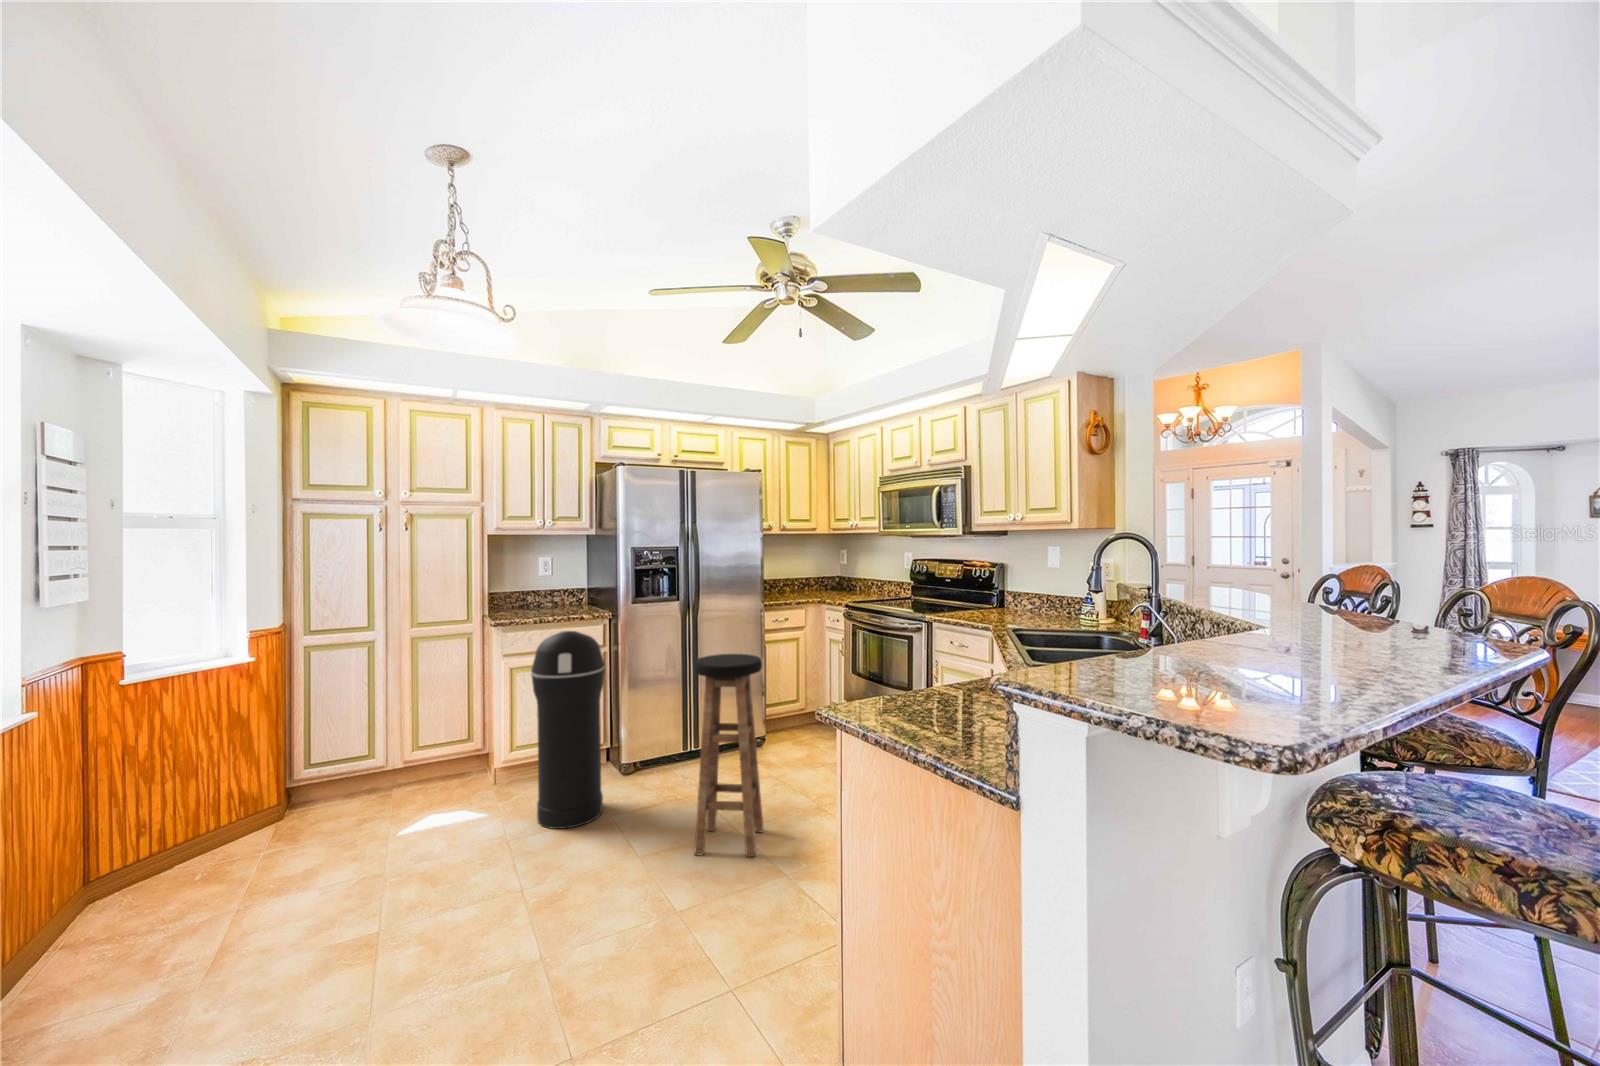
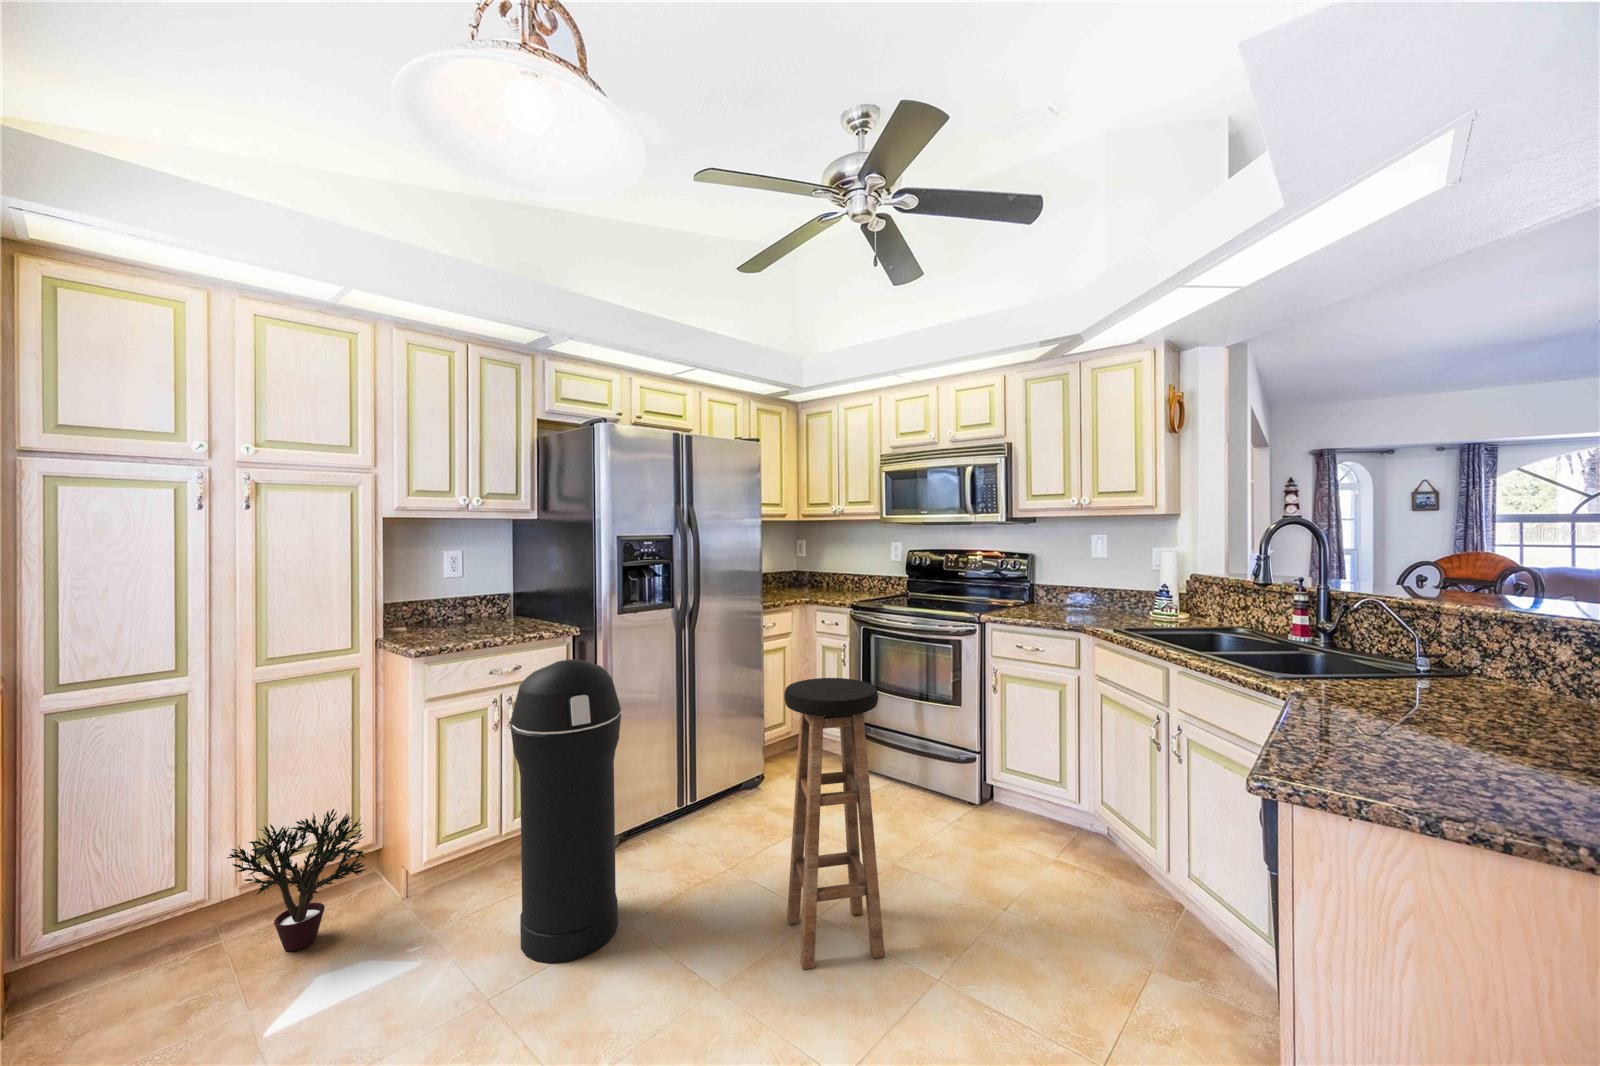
potted plant: none [388,719,464,802] -> present [227,809,365,951]

